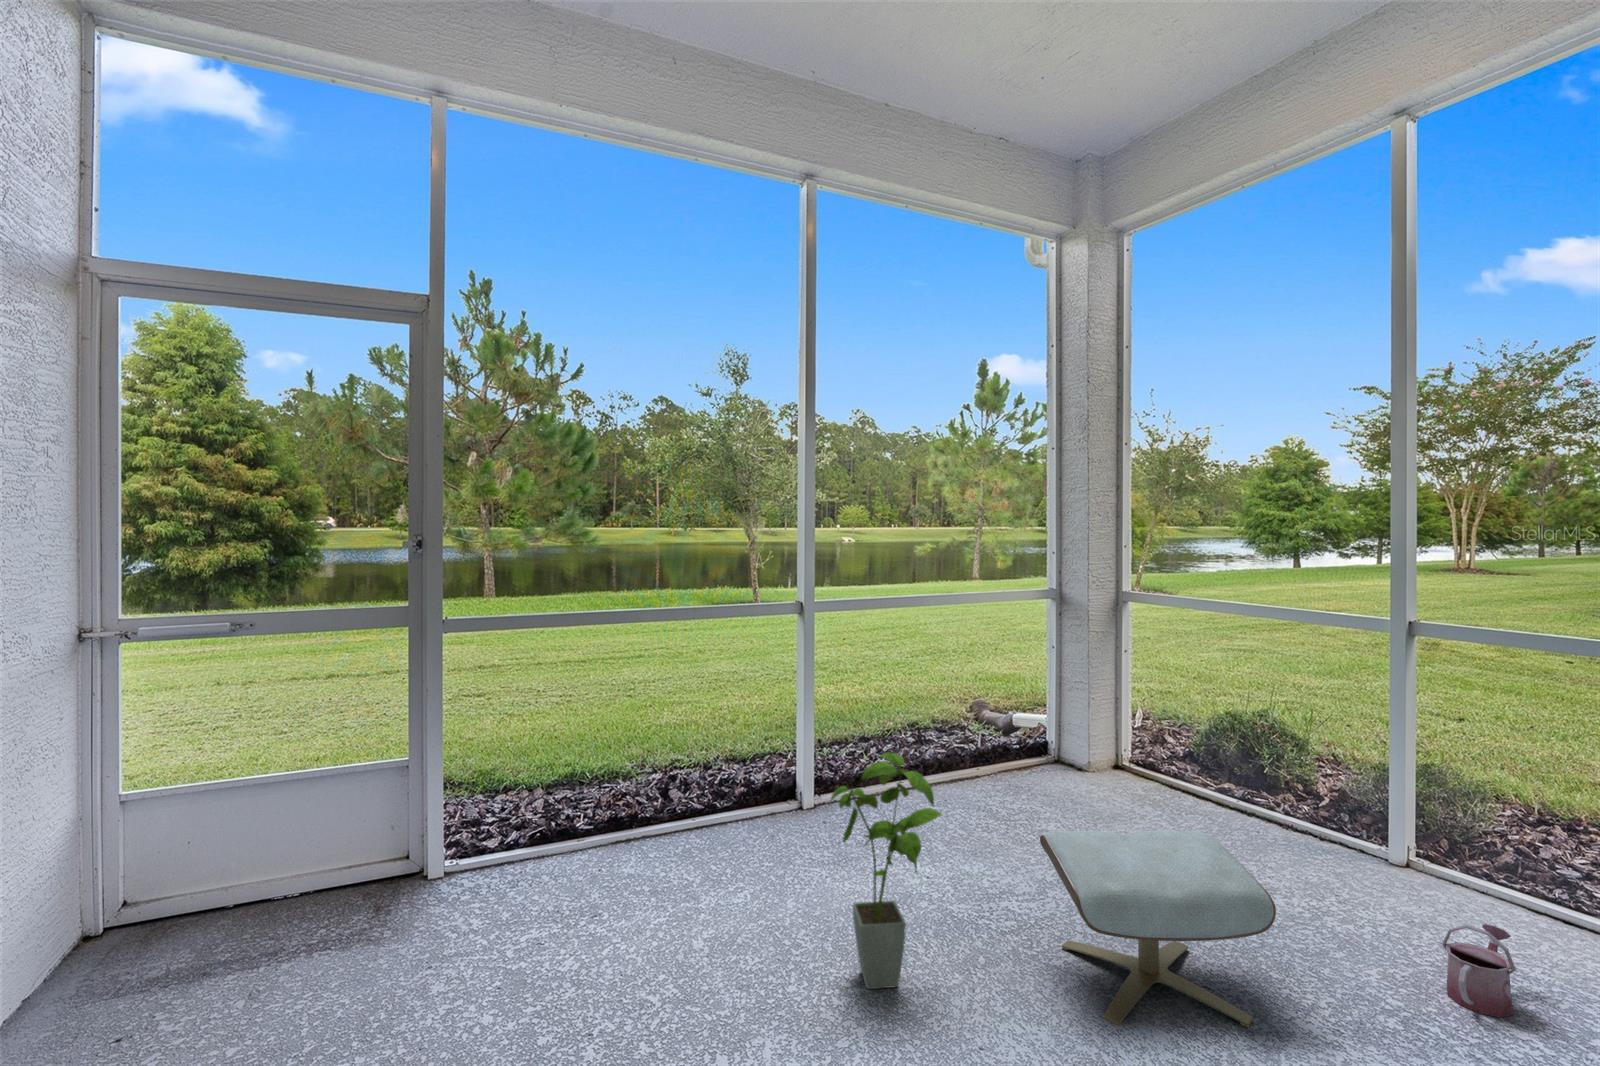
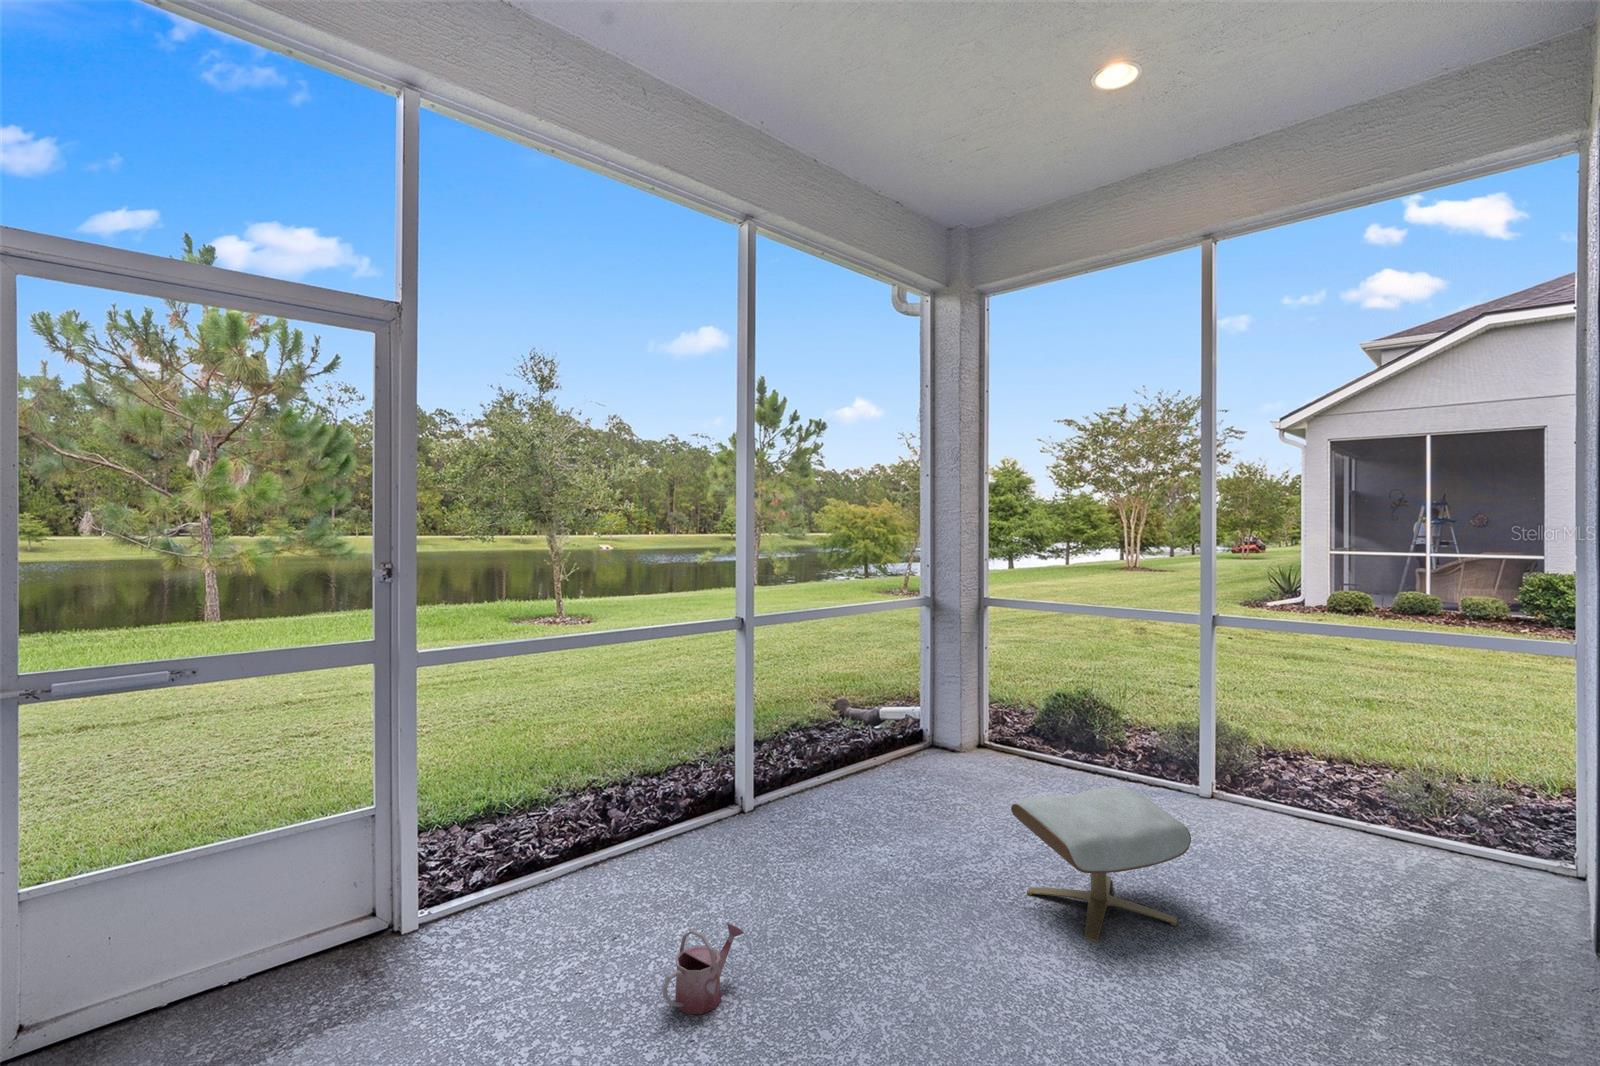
house plant: present [831,753,942,989] -> none [864,748,968,953]
watering can: present [1442,924,1516,1017] -> present [663,923,744,1014]

